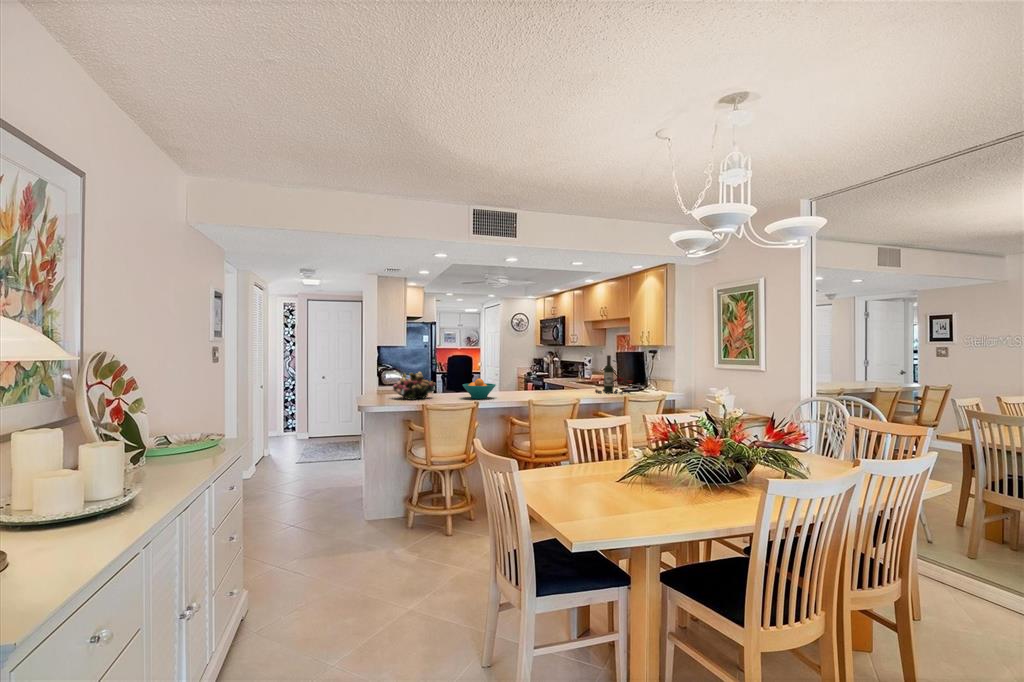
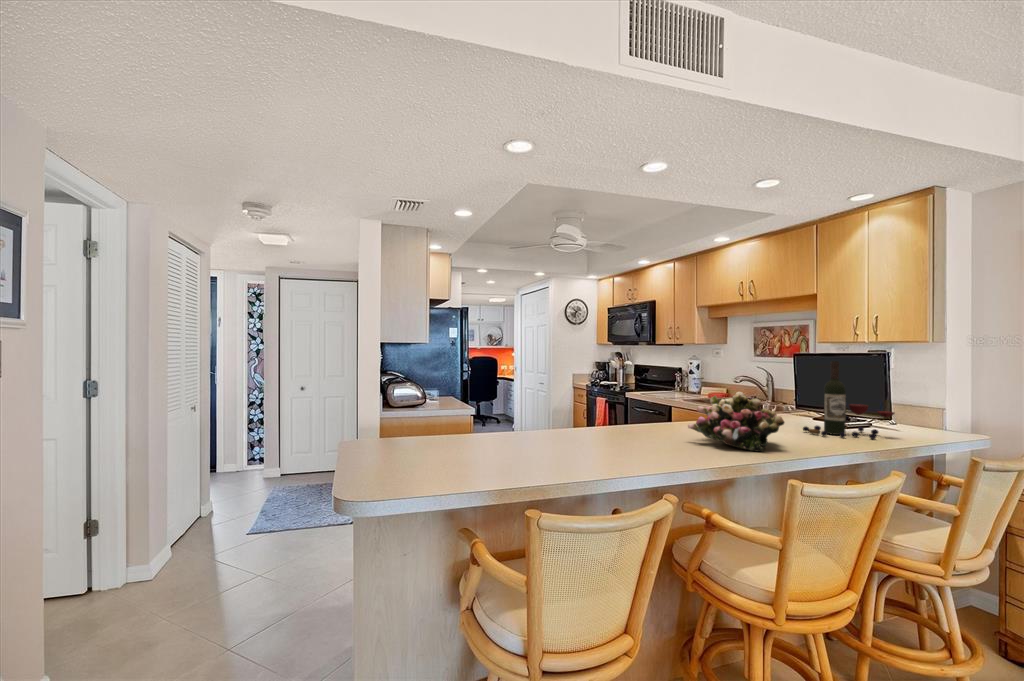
flower arrangement: present [393,372,436,400] -> present [688,392,784,452]
fruit bowl: present [463,379,496,399] -> none [570,411,644,457]

